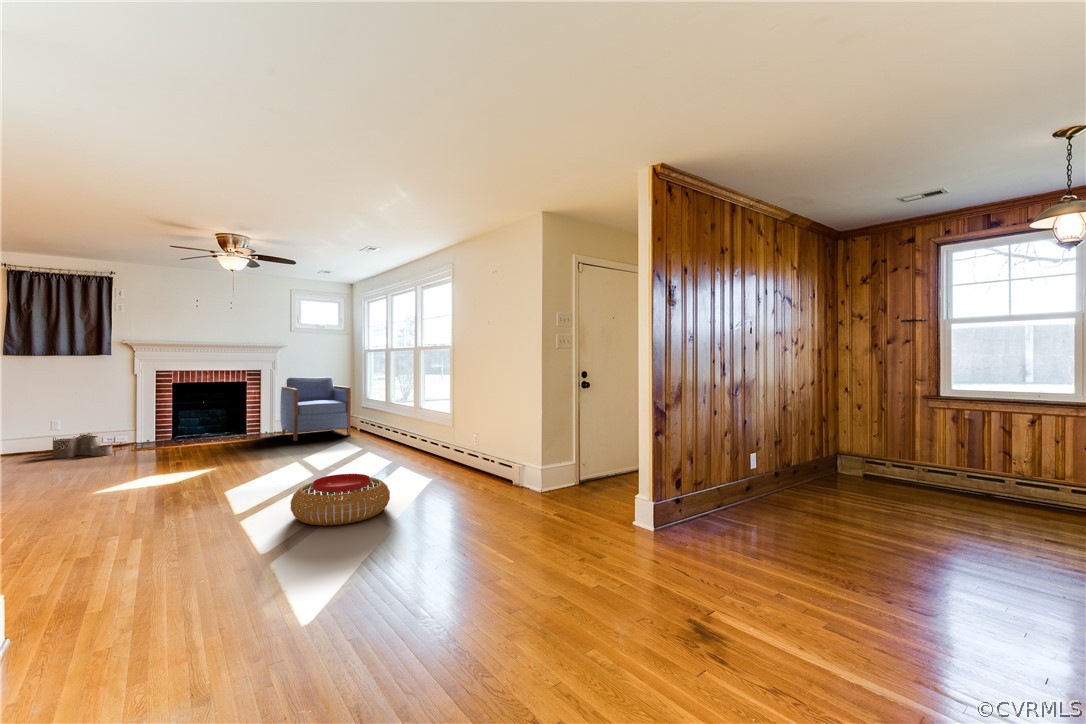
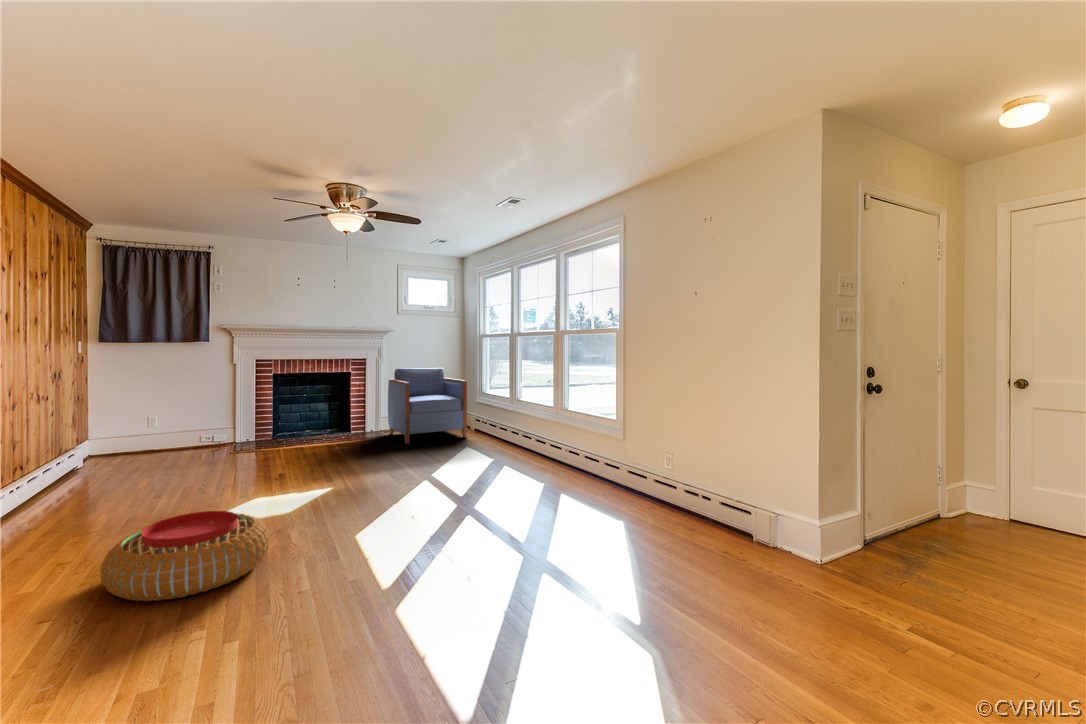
woven basket: present [53,433,112,459] -> none [148,431,211,461]
pouf: present [290,474,390,525] -> present [100,511,270,601]

